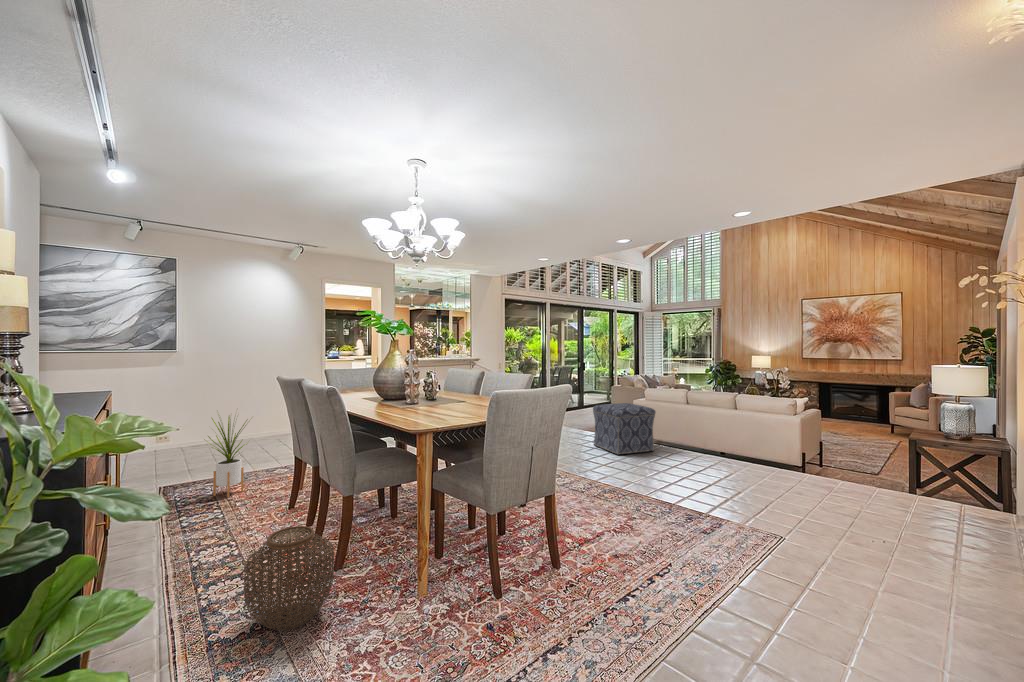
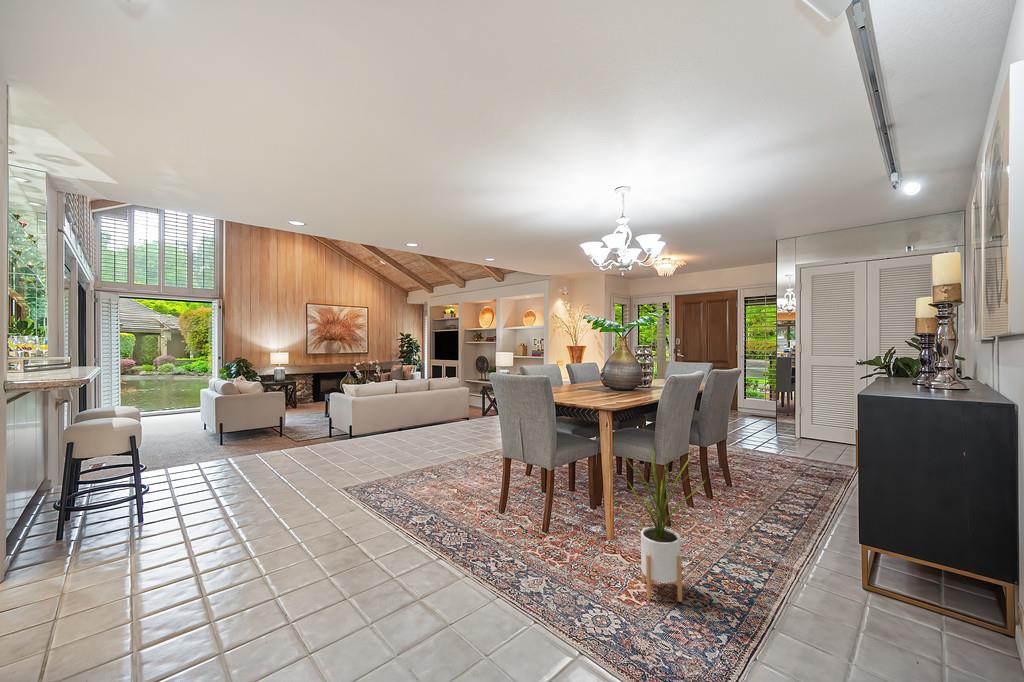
ottoman: present [593,403,656,455] -> none [406,392,454,438]
woven basket: present [244,526,334,630] -> none [750,437,802,489]

